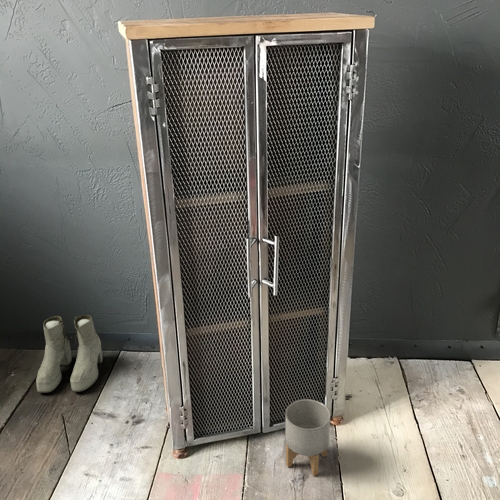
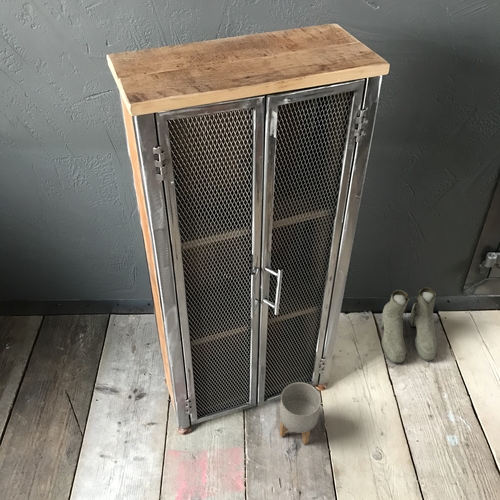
boots: present [36,315,103,393] -> present [381,287,437,363]

